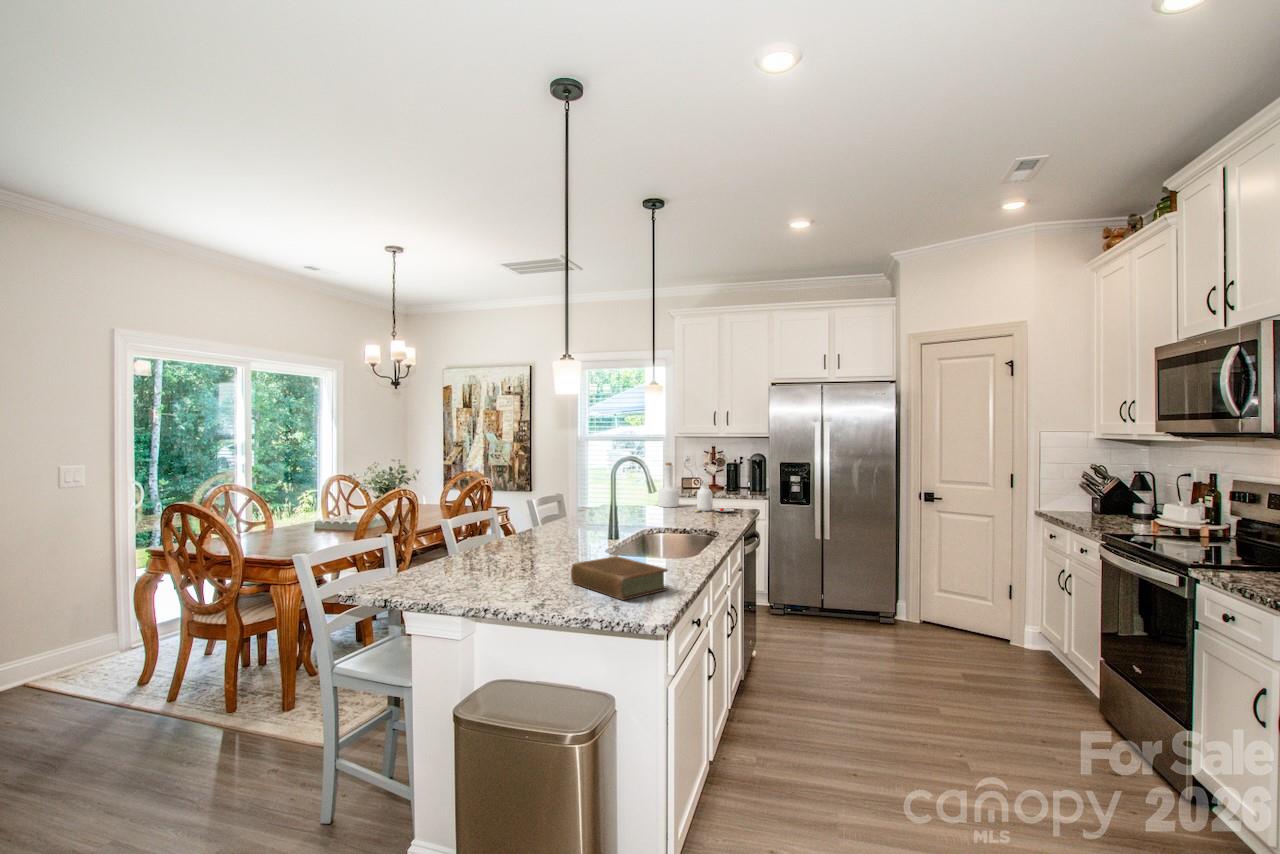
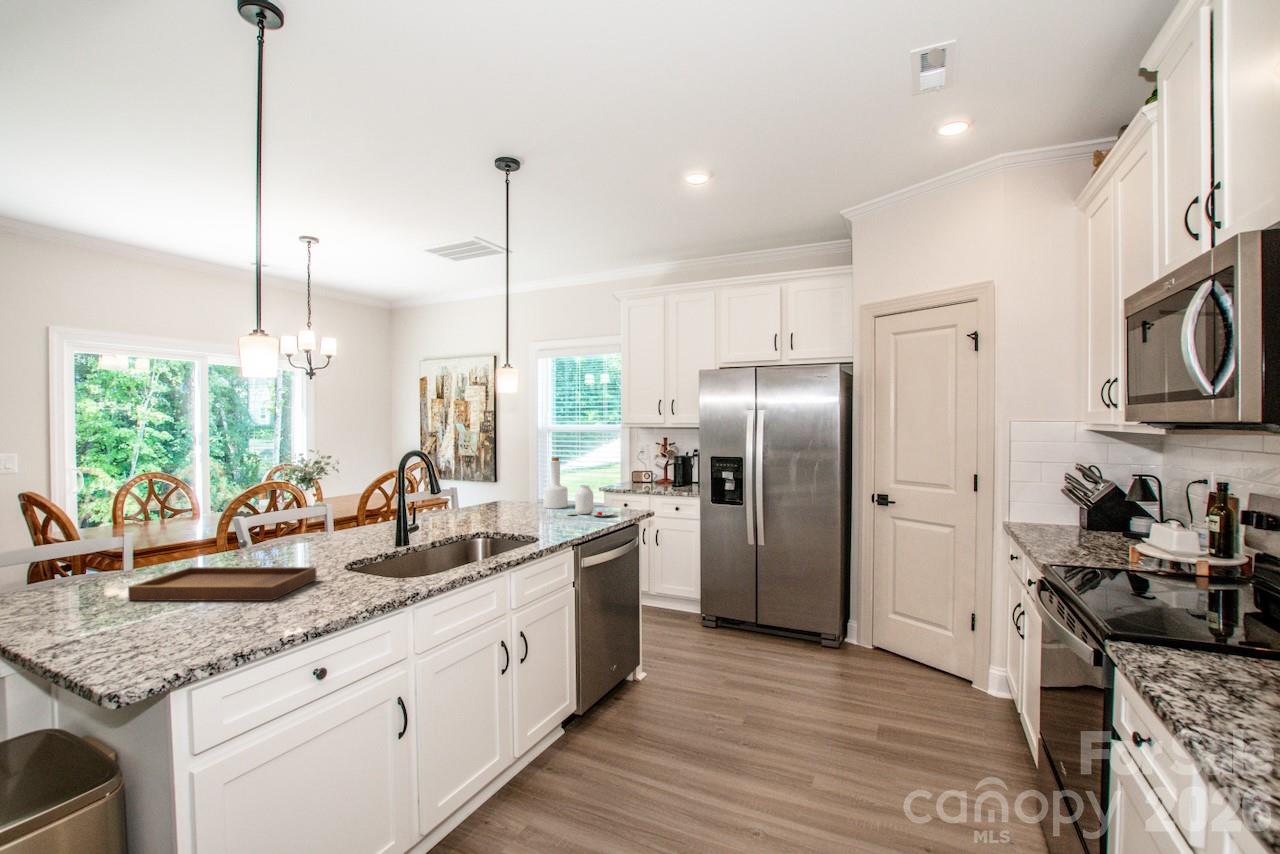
tray: none [504,523,620,571] -> present [128,540,317,601]
book: present [571,556,668,600] -> none [108,590,231,667]

